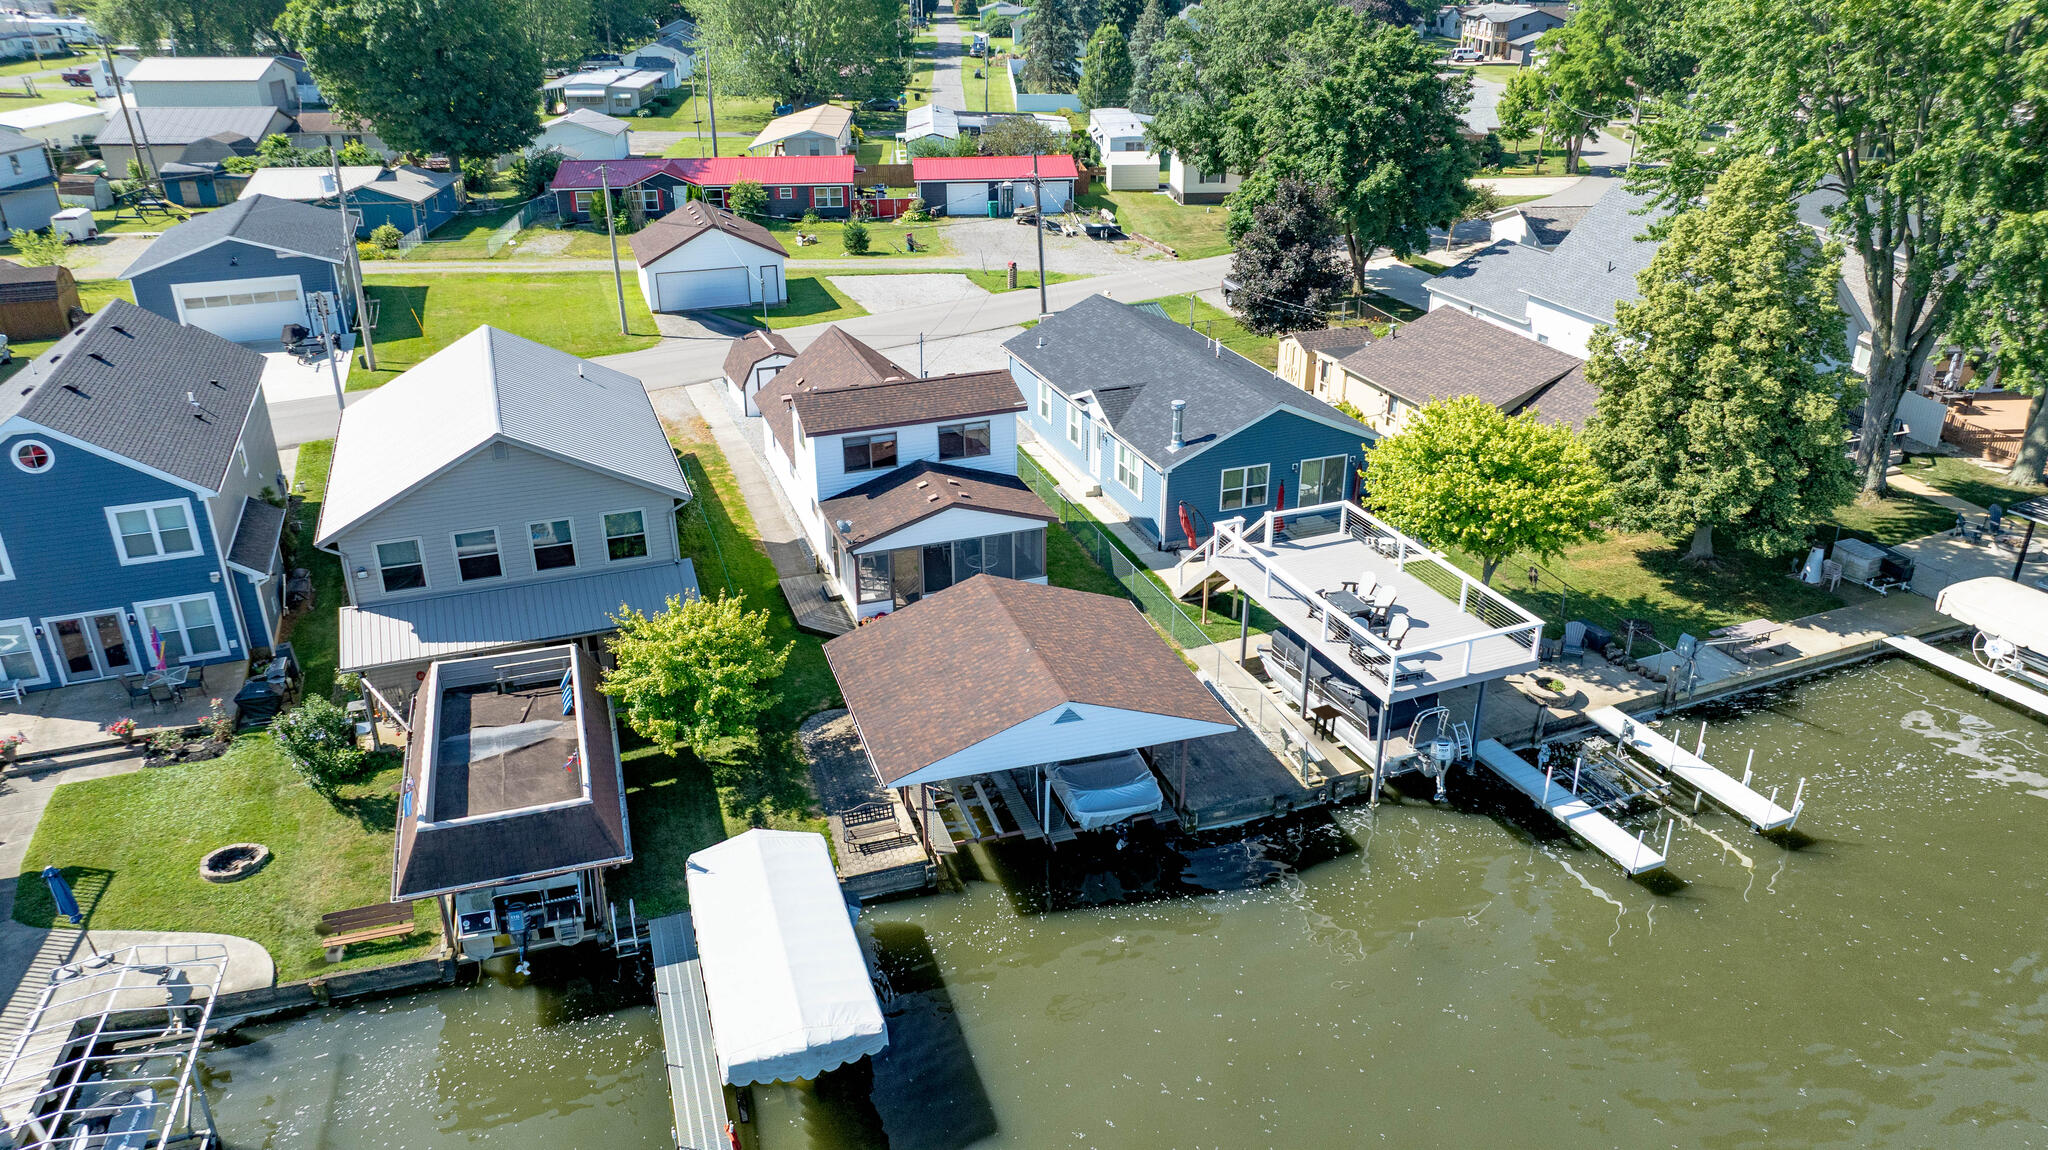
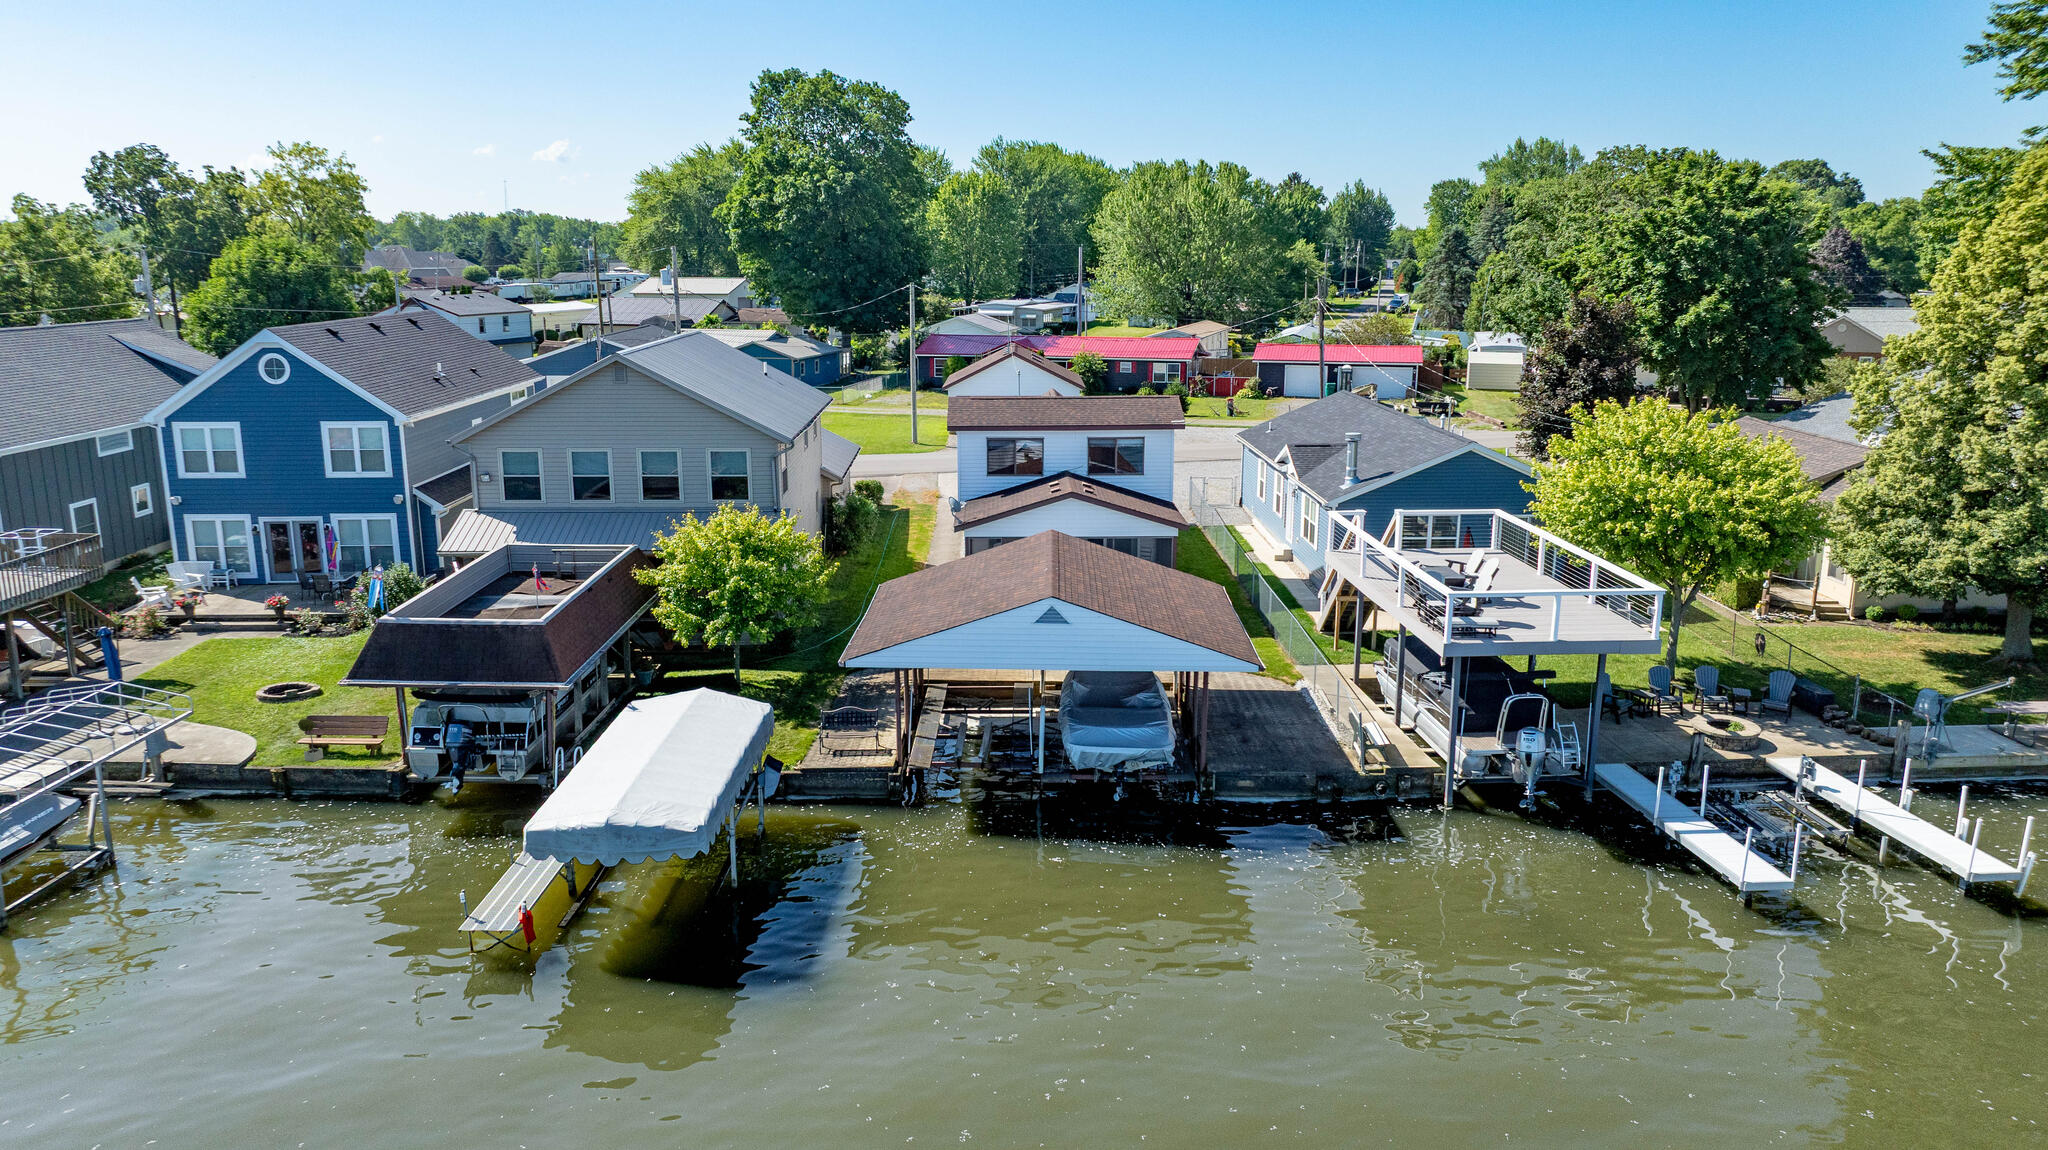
side table: present [1311,704,1342,741] -> none [1391,705,1428,745]

